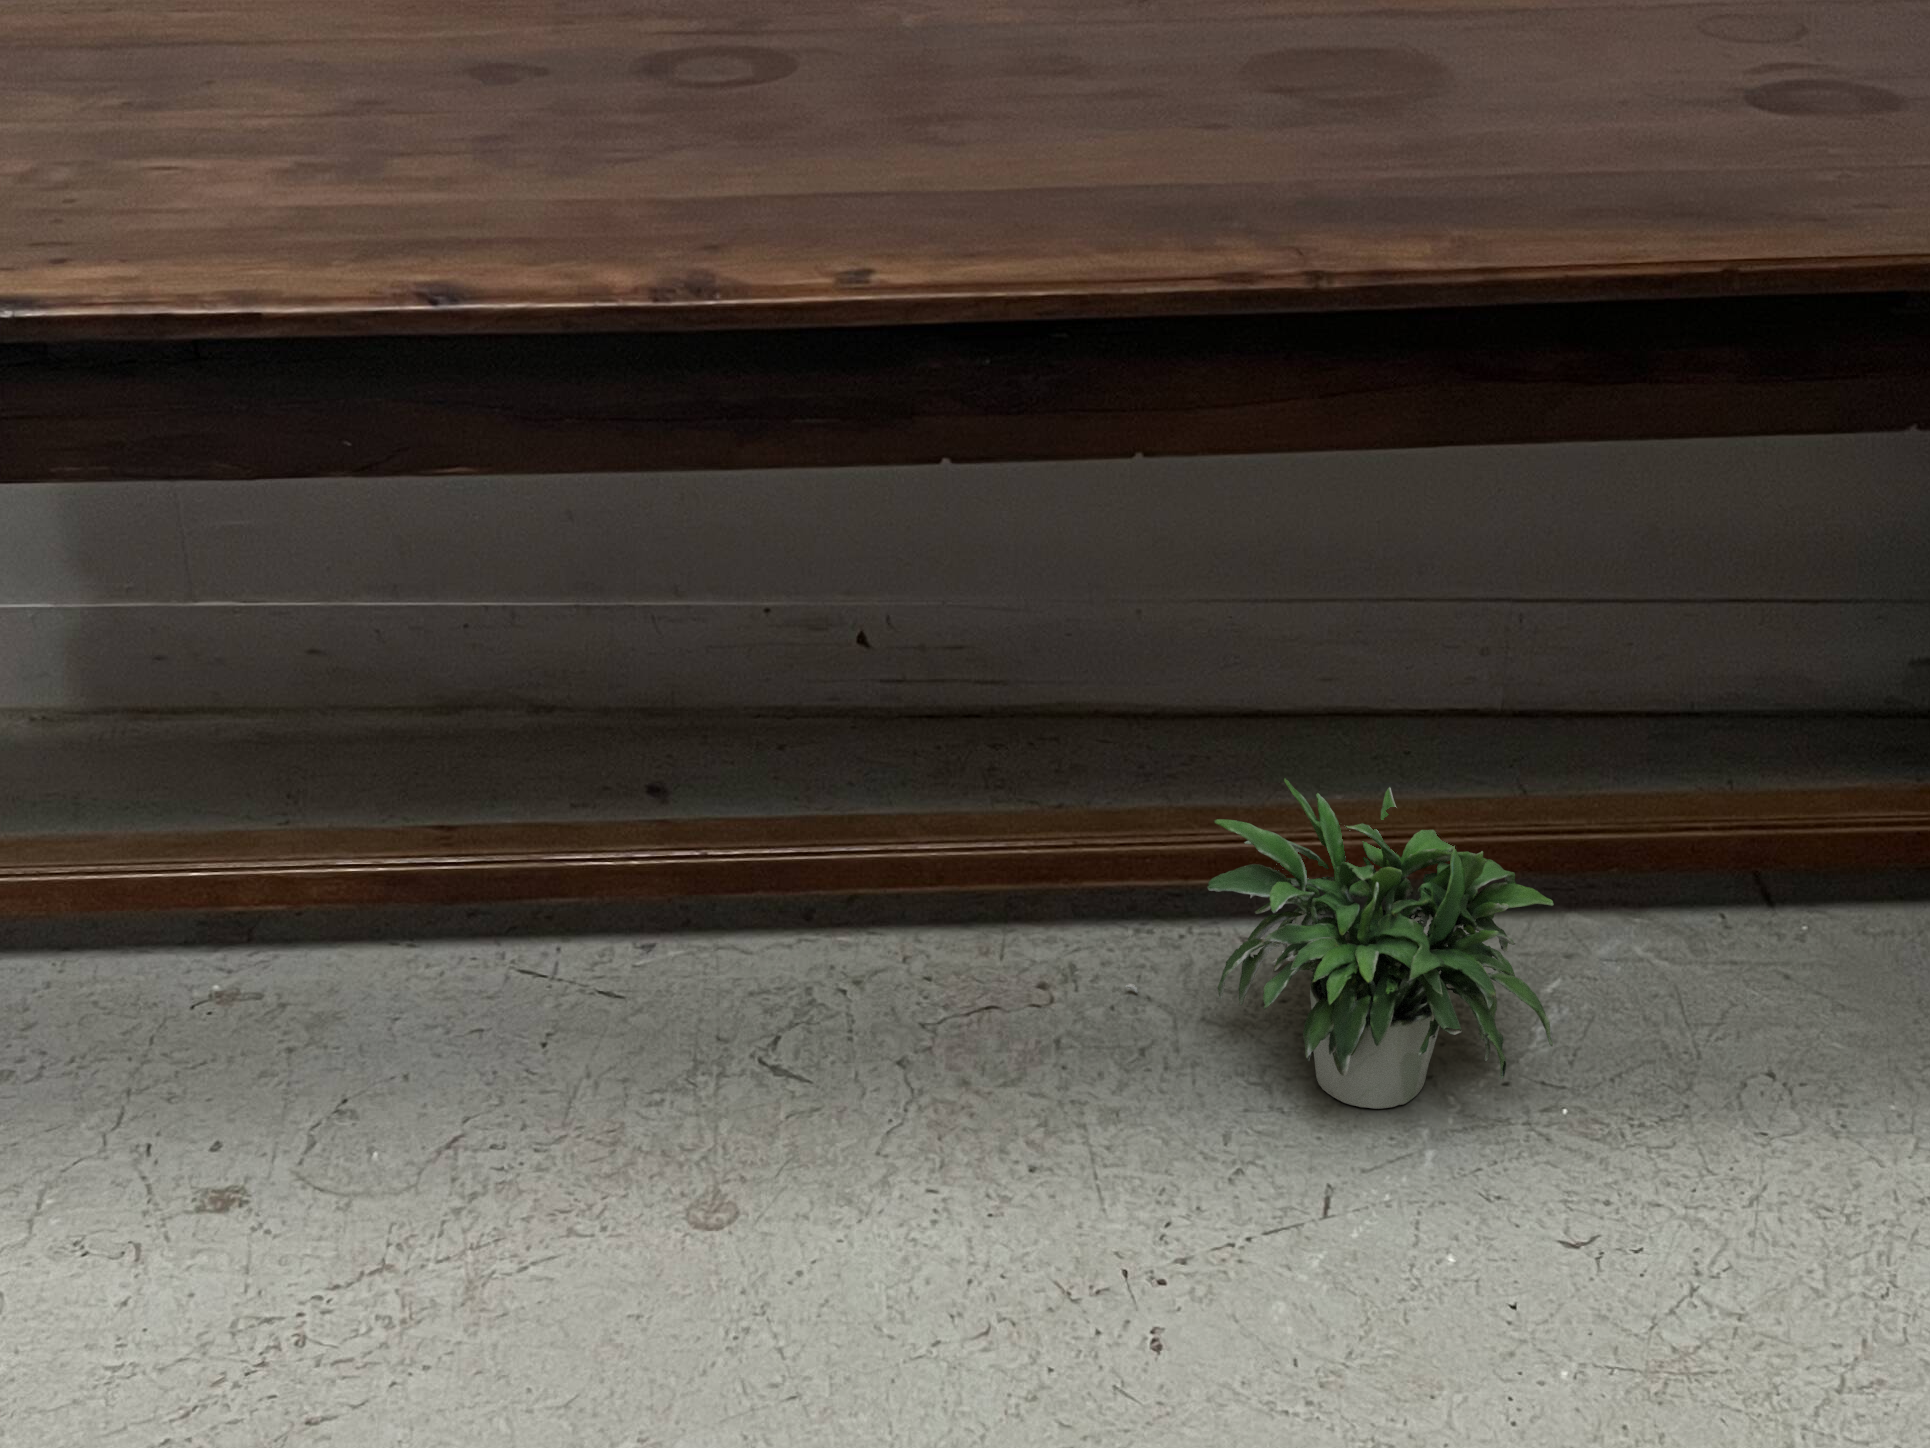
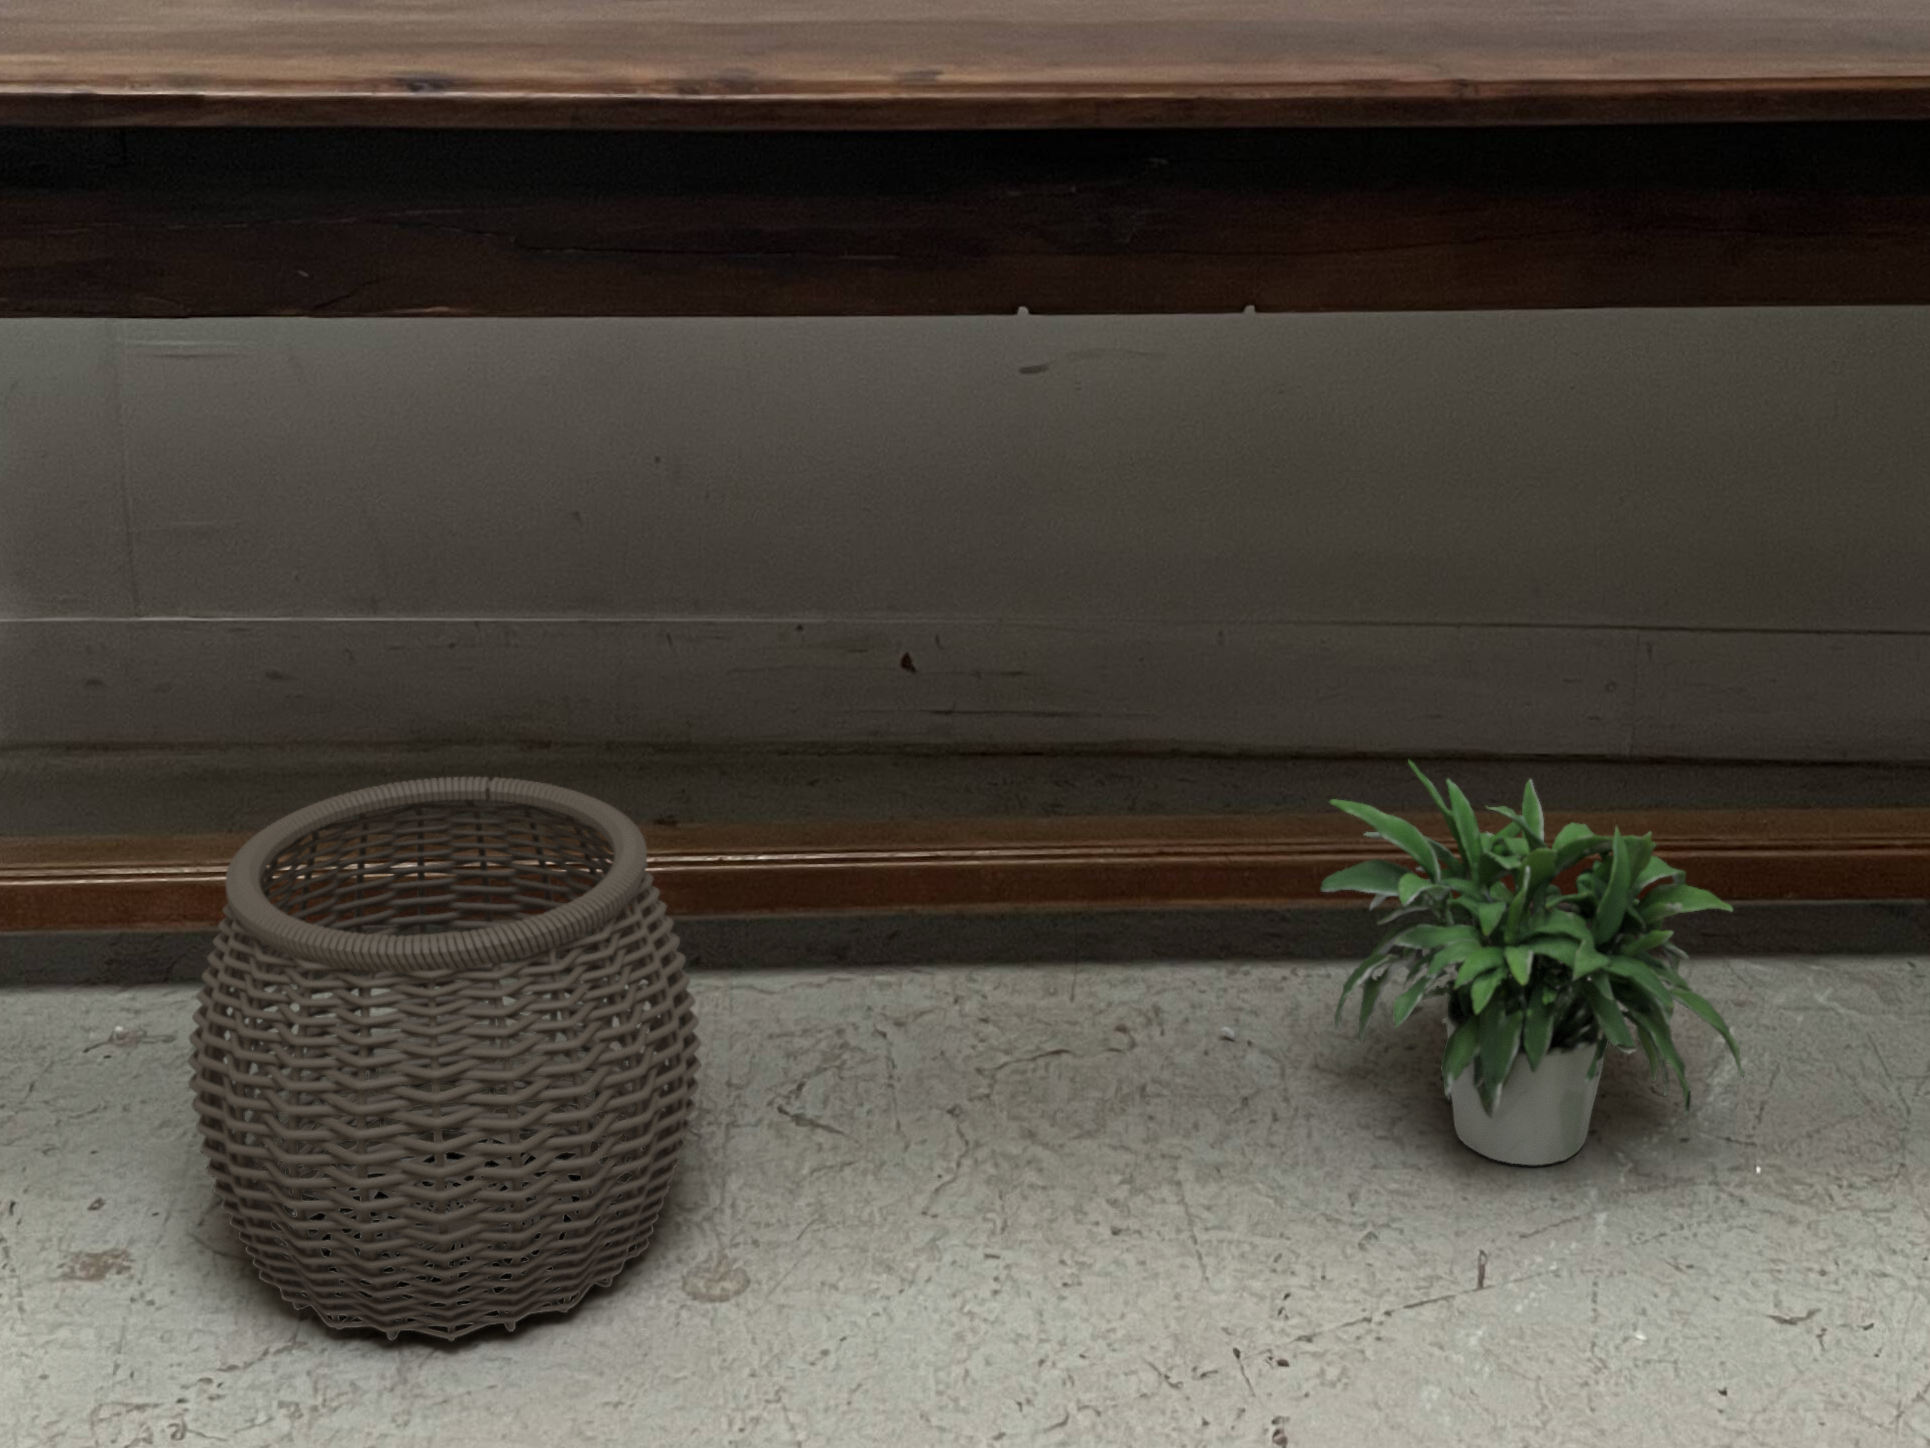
woven basket: none [284,810,696,1266] -> present [188,777,701,1341]

